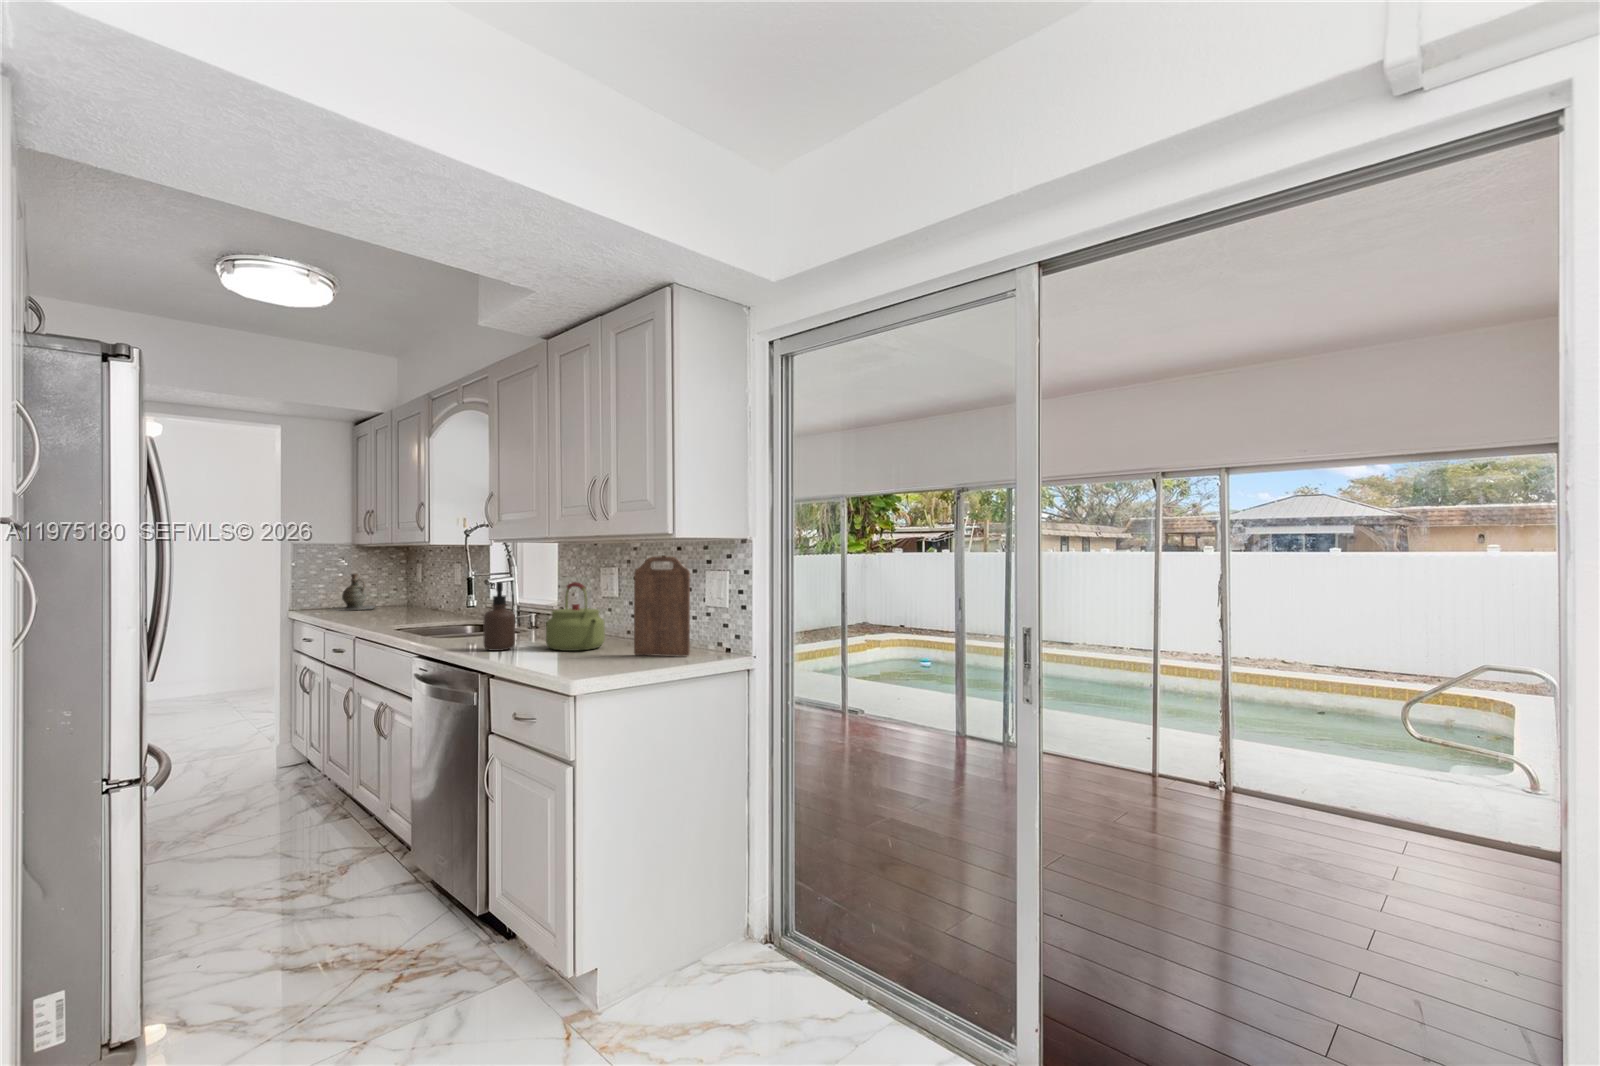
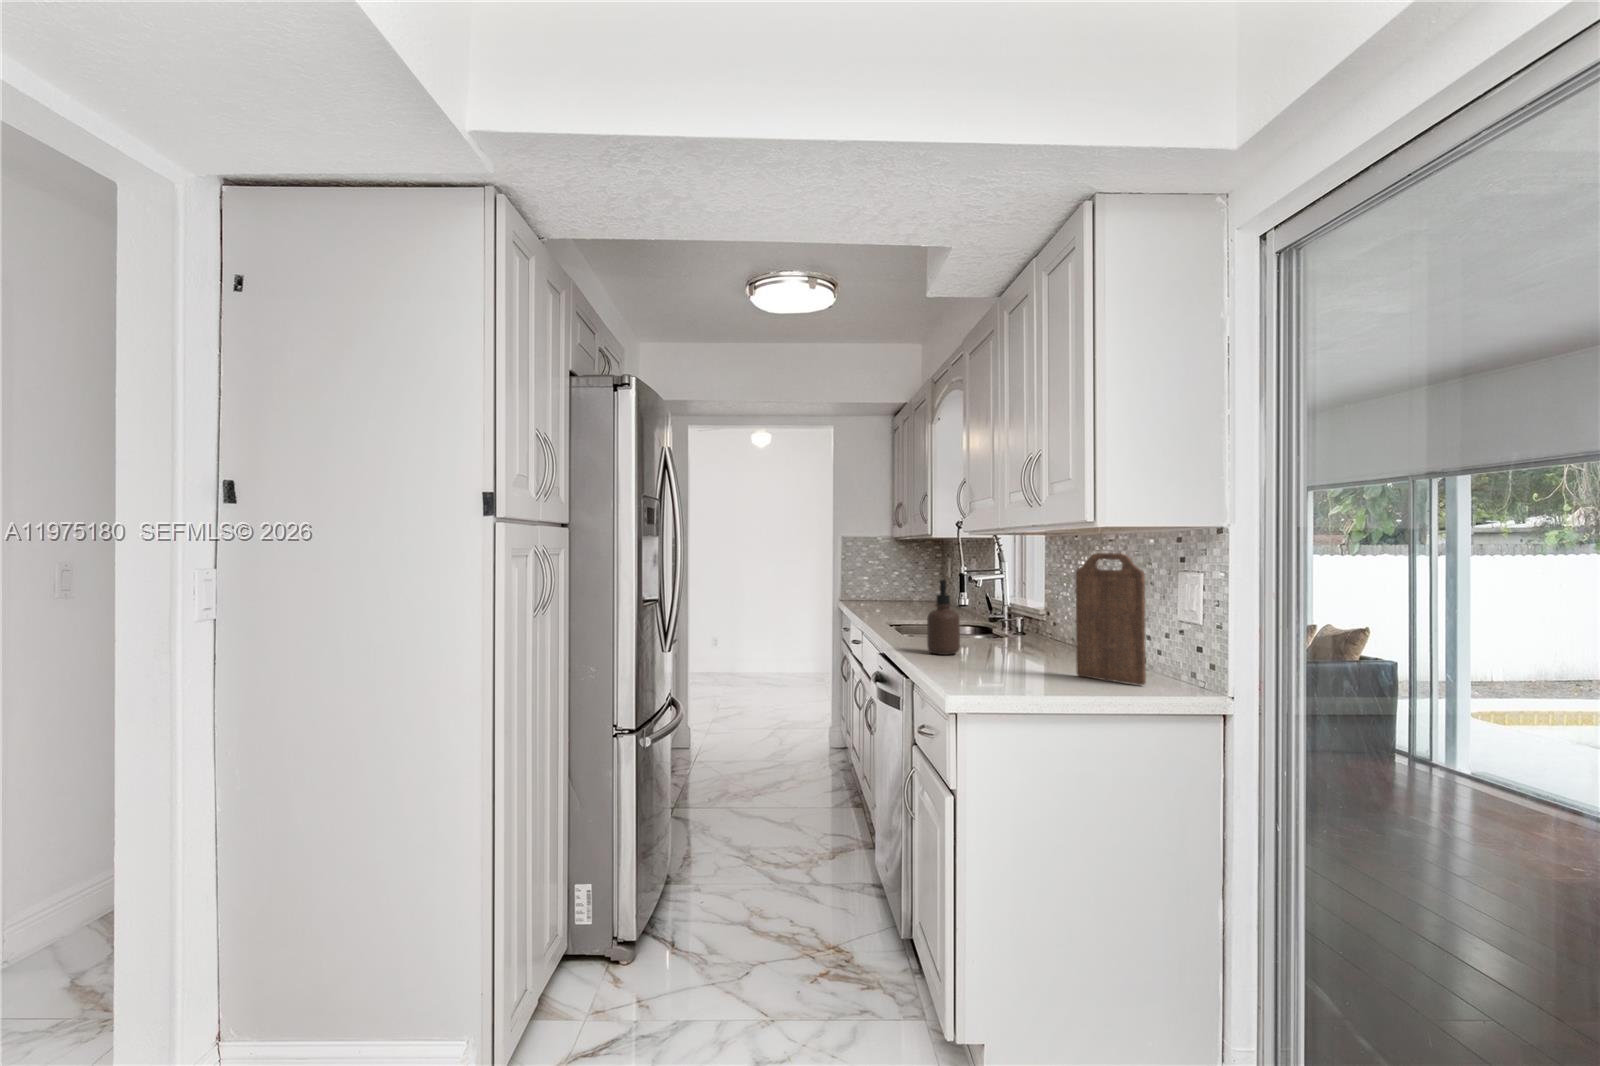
ceramic jug: present [329,574,375,611] -> none [869,567,913,602]
kettle: present [546,582,605,651] -> none [990,583,1059,663]

